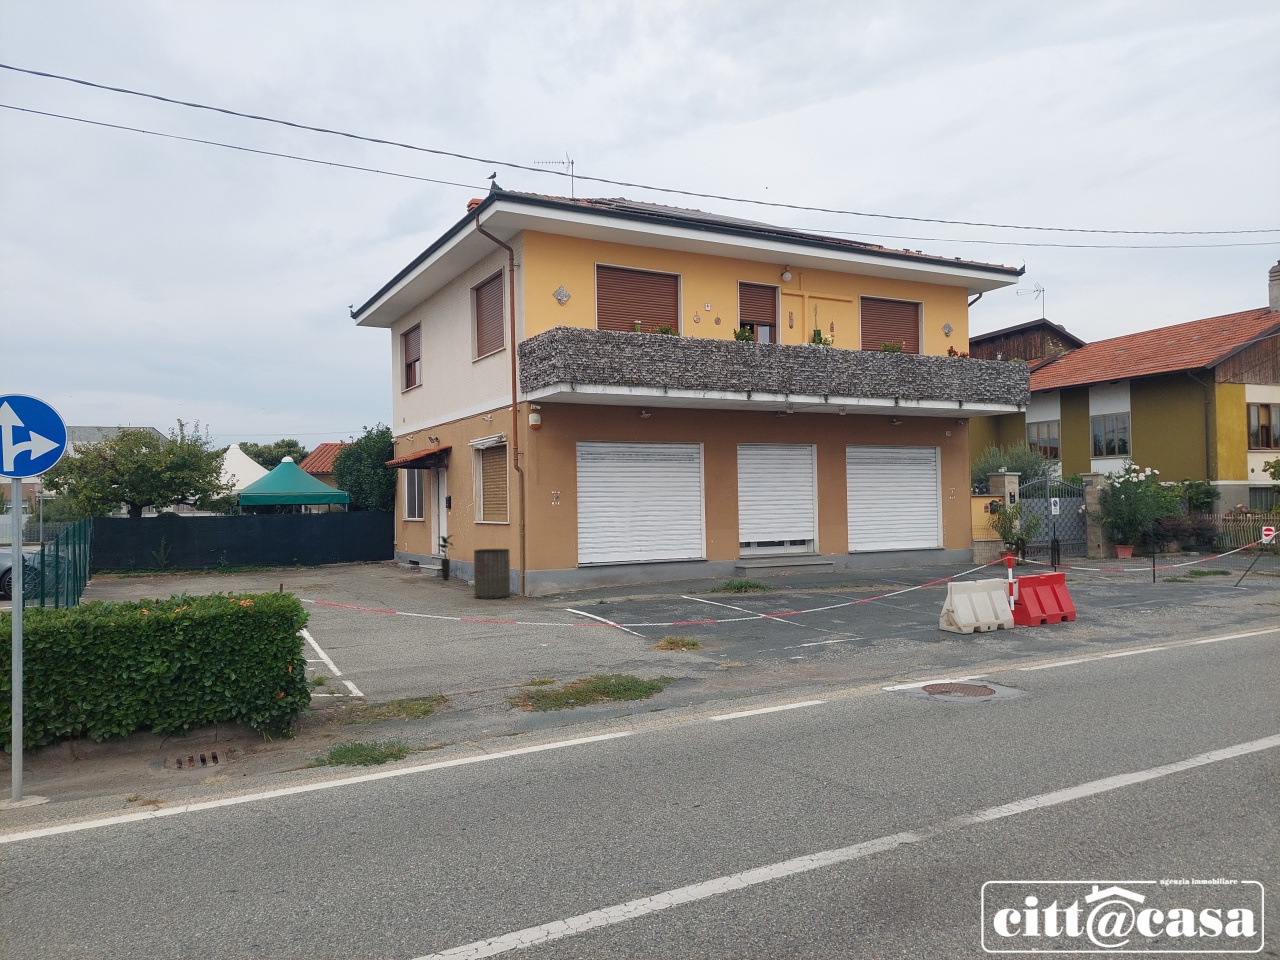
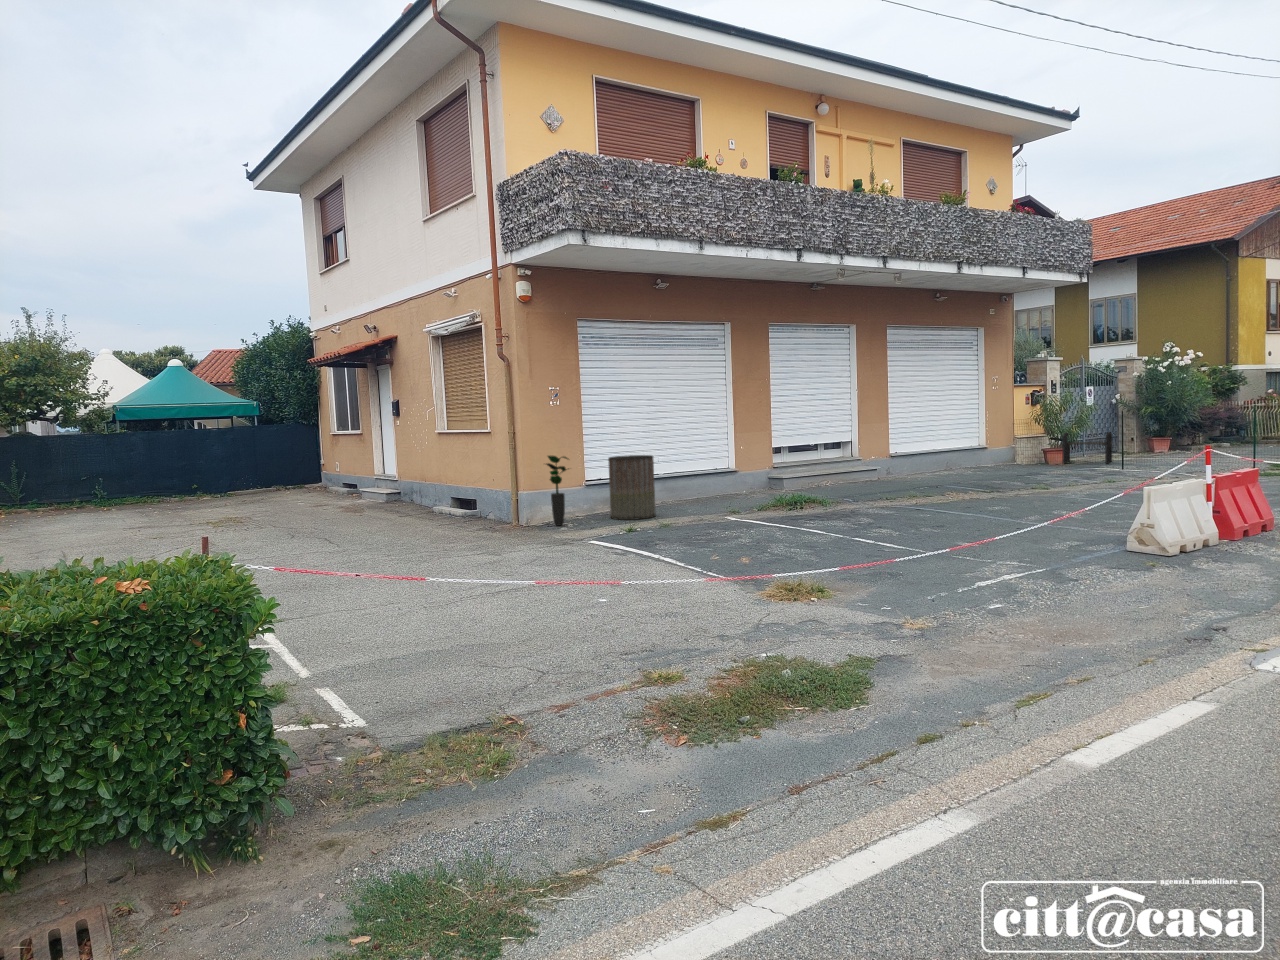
potted plant: present [439,535,453,580] -> present [547,456,569,526]
trash can: present [474,549,510,599] -> present [608,455,655,520]

